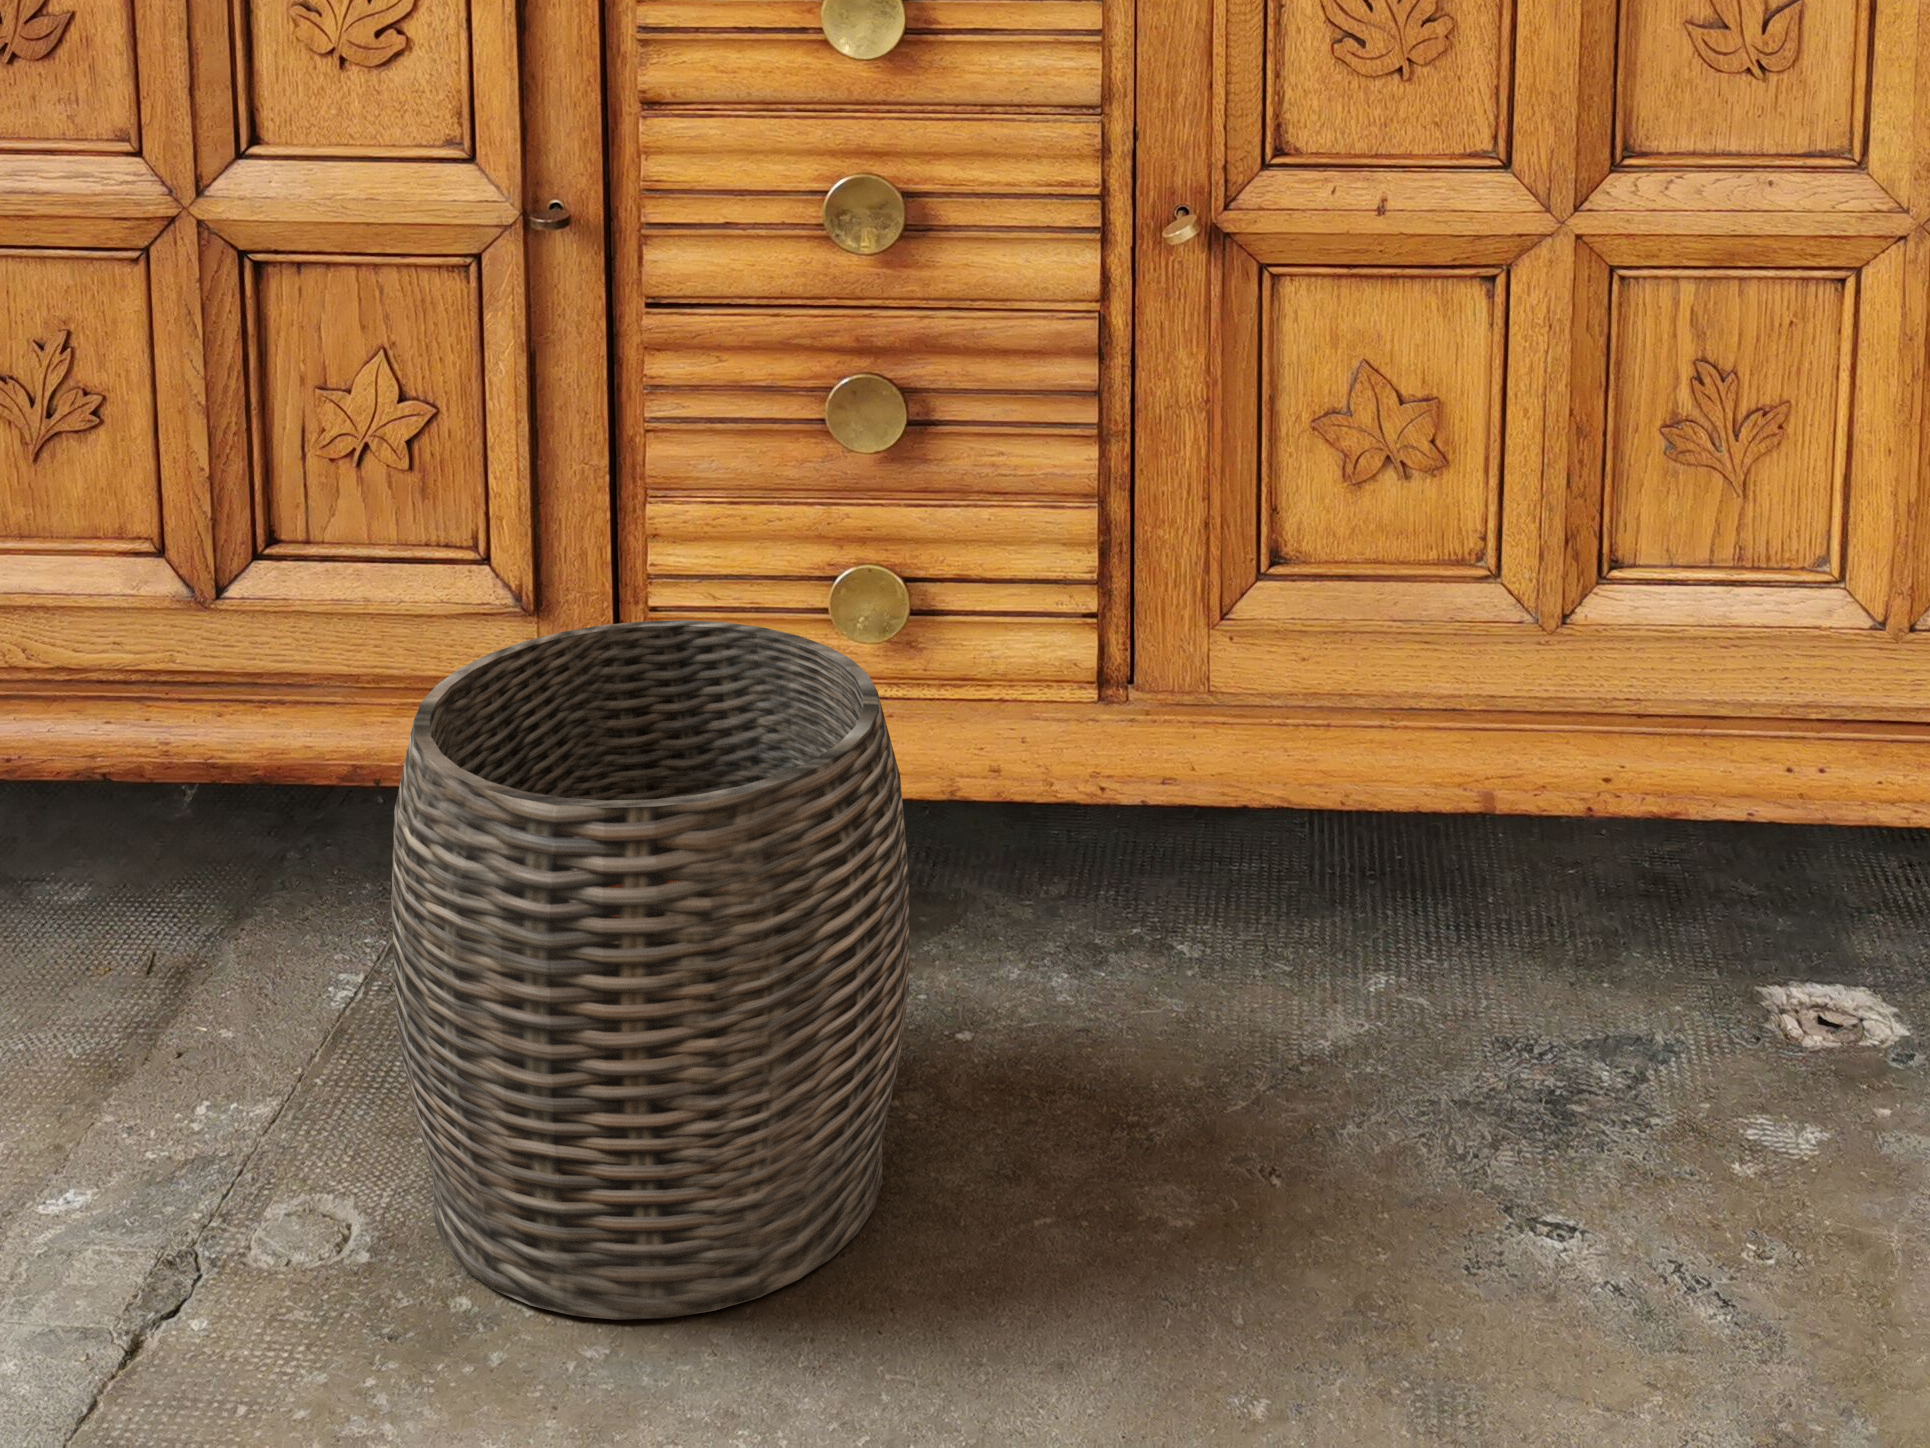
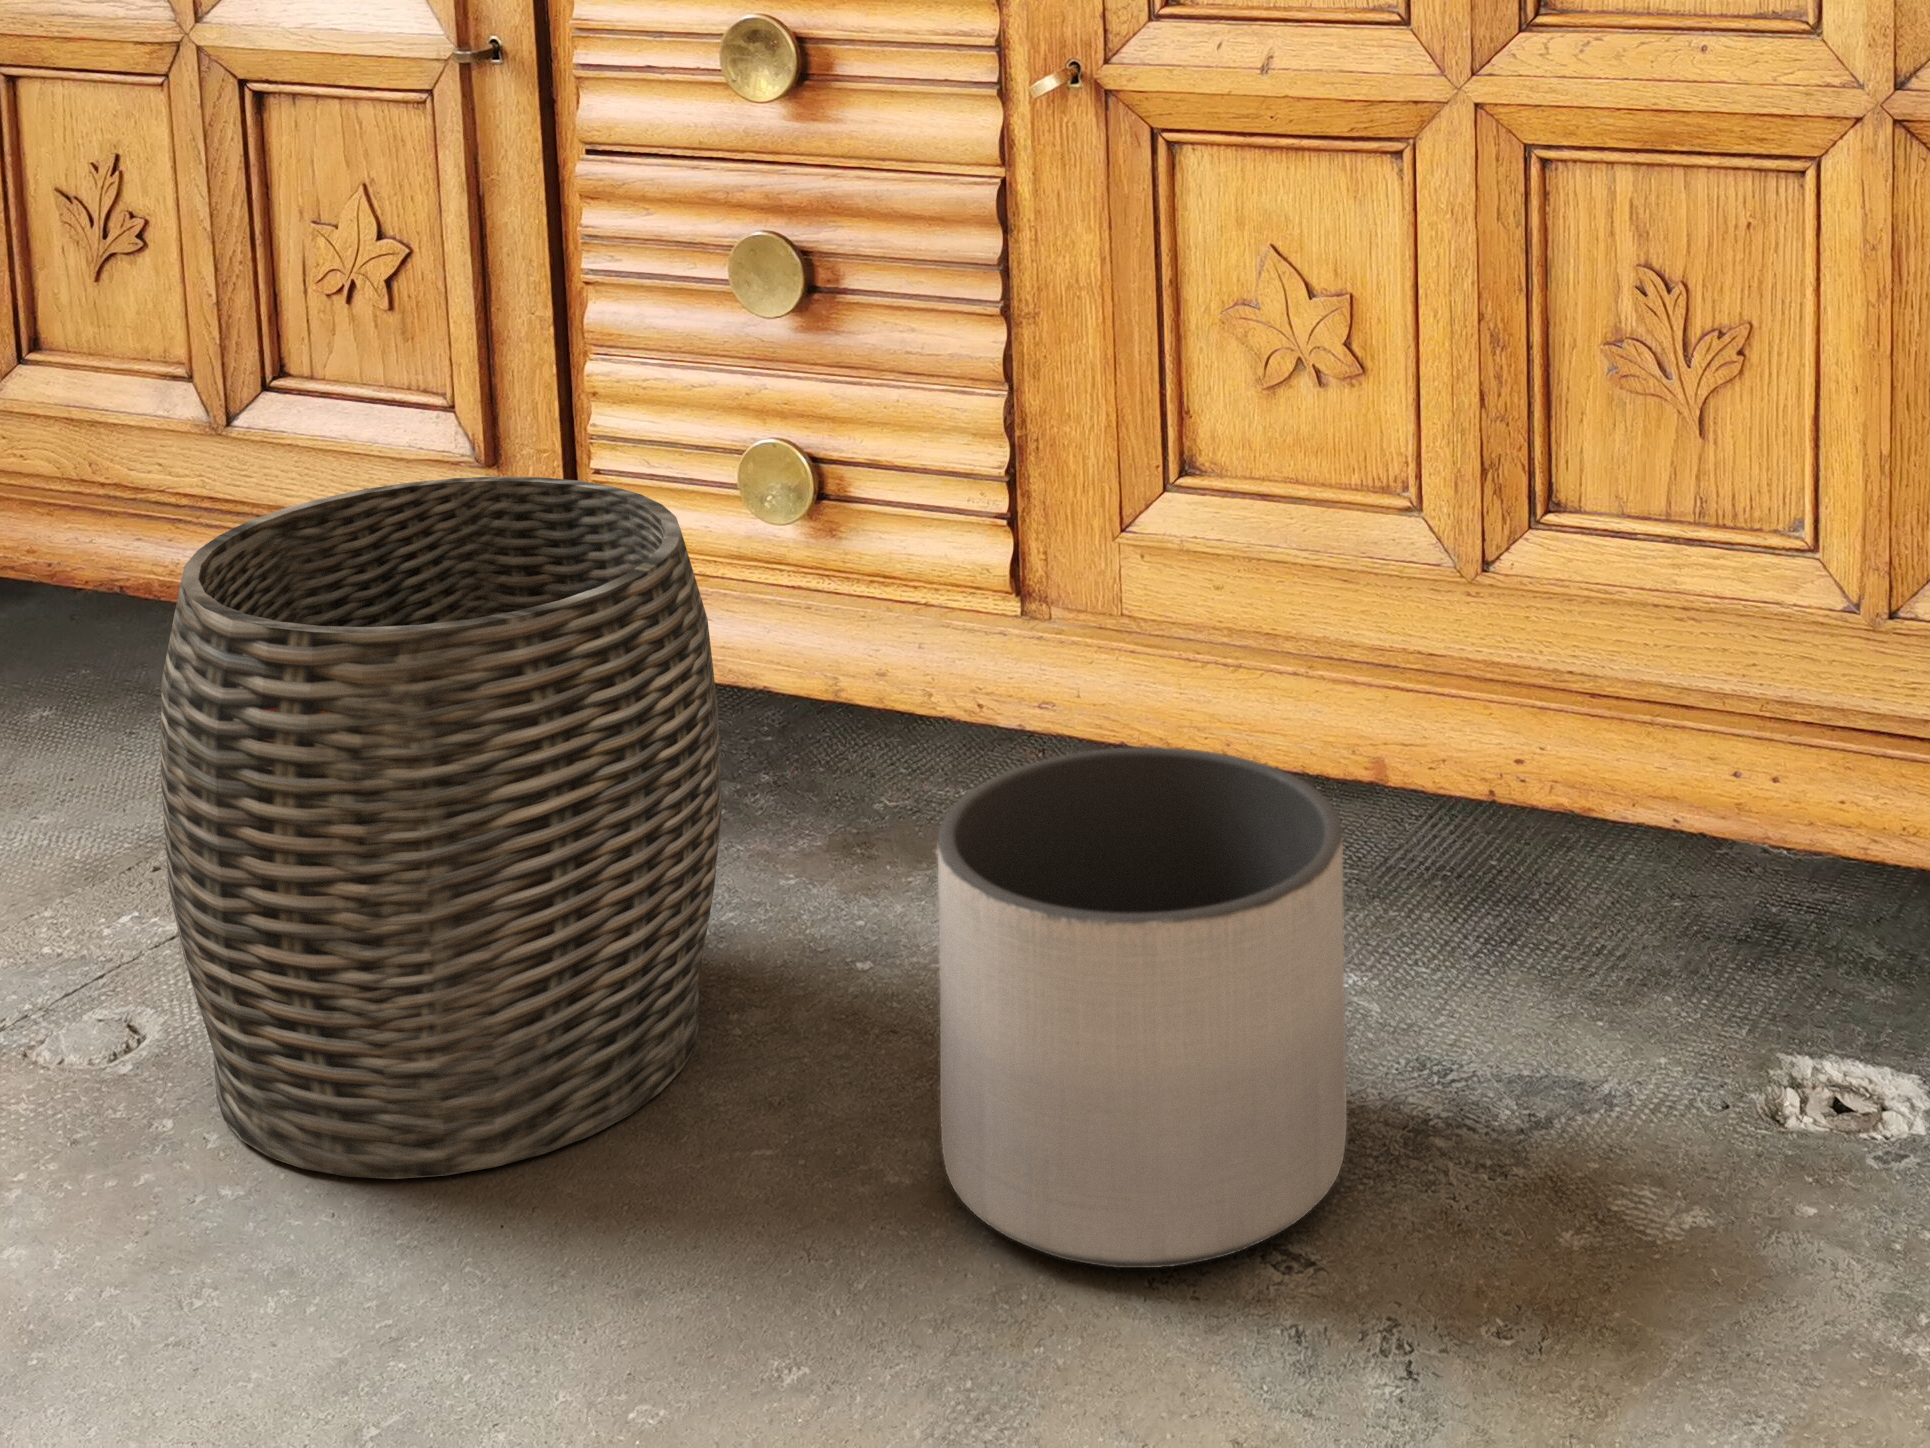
planter: none [1172,798,1533,1257] -> present [938,747,1347,1268]

